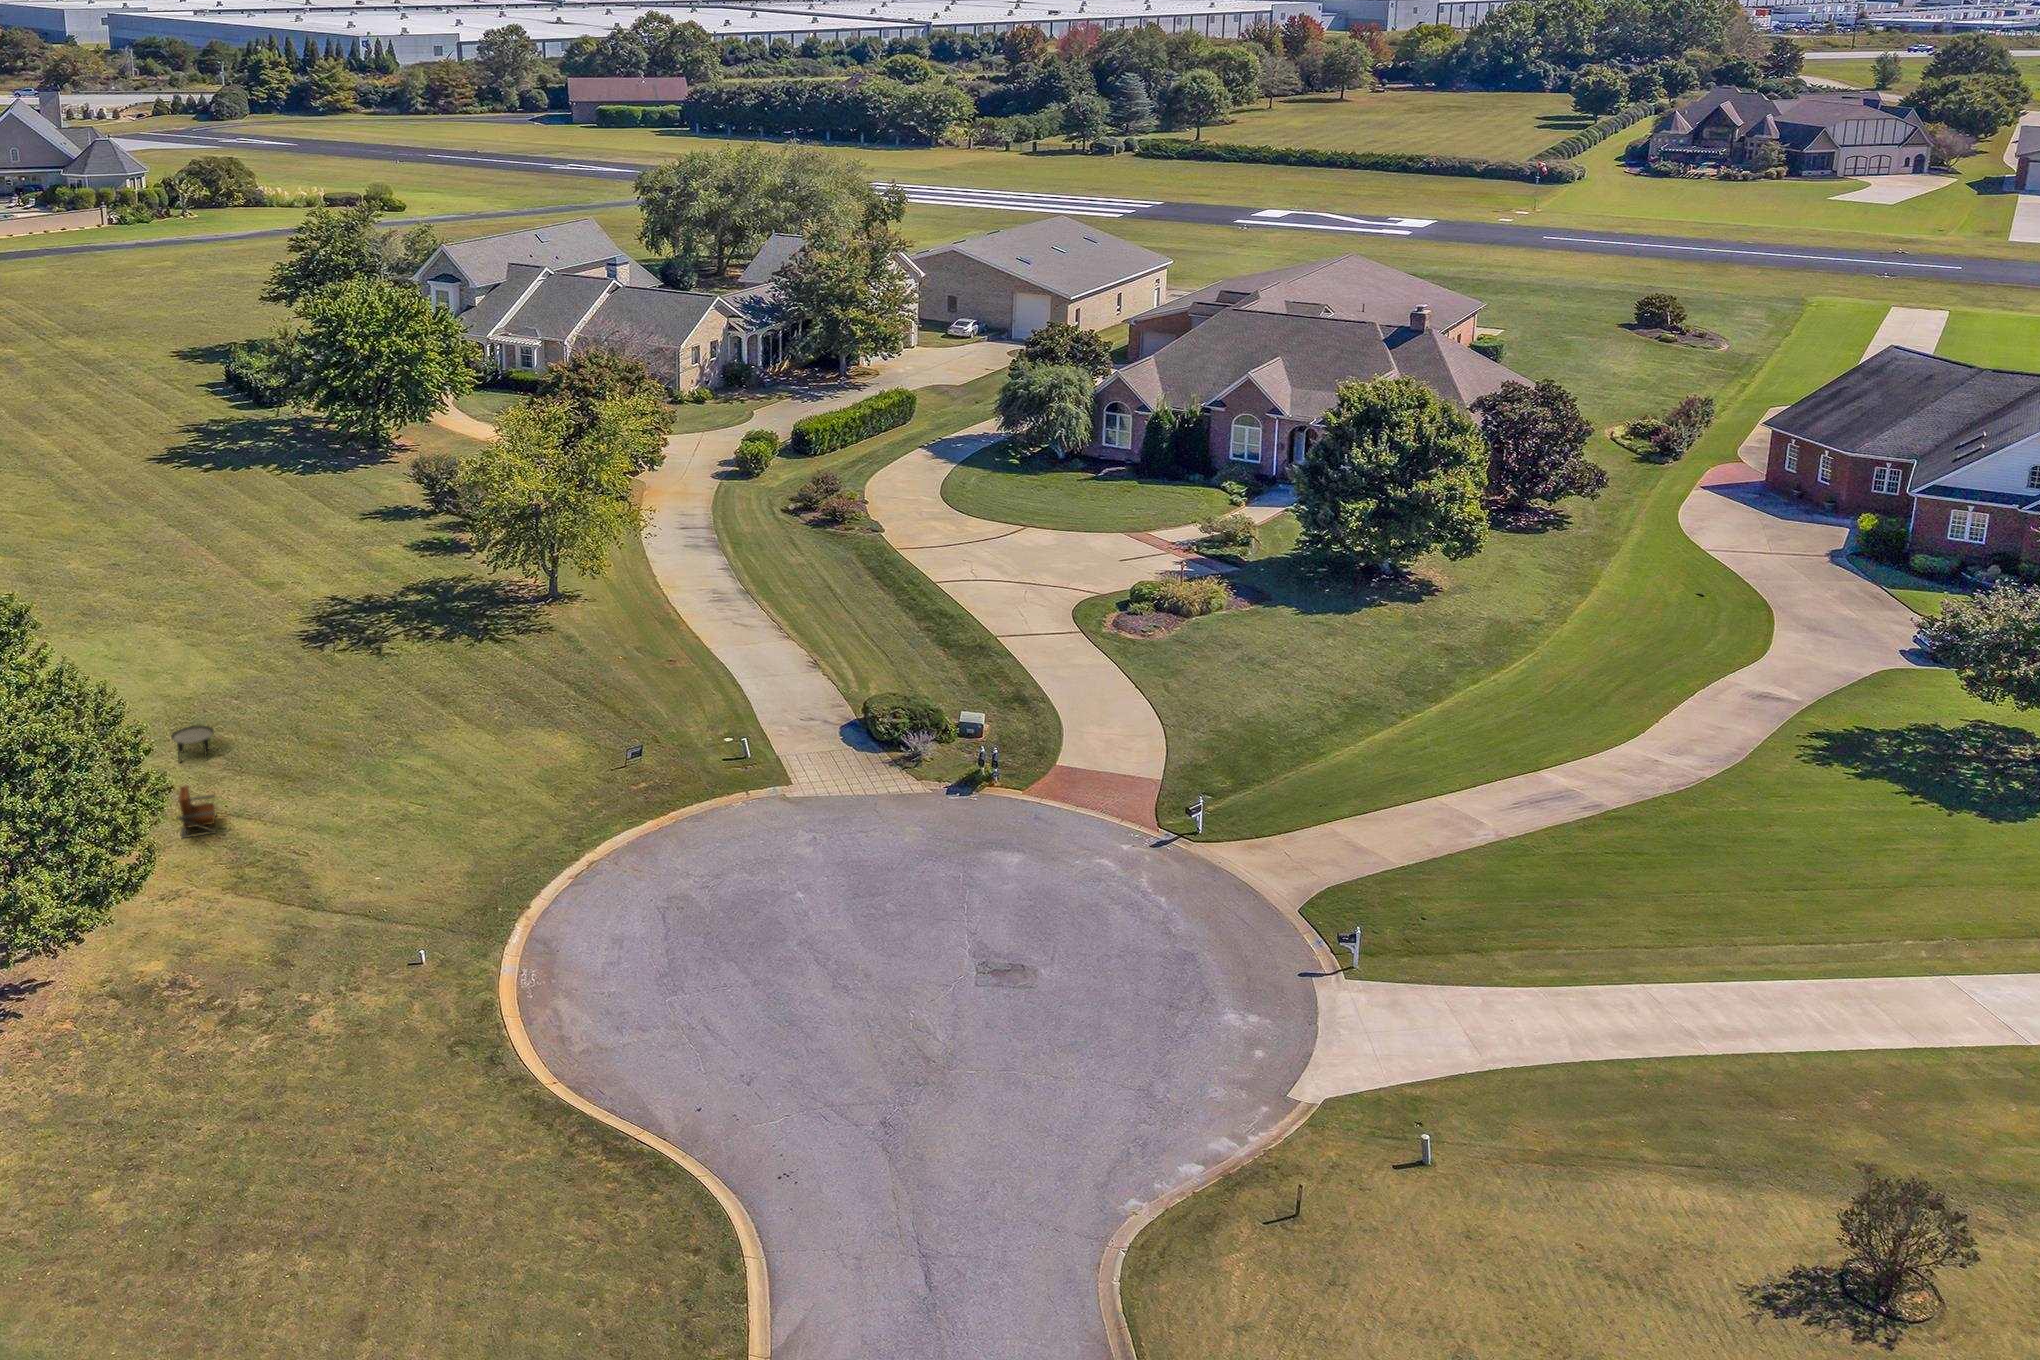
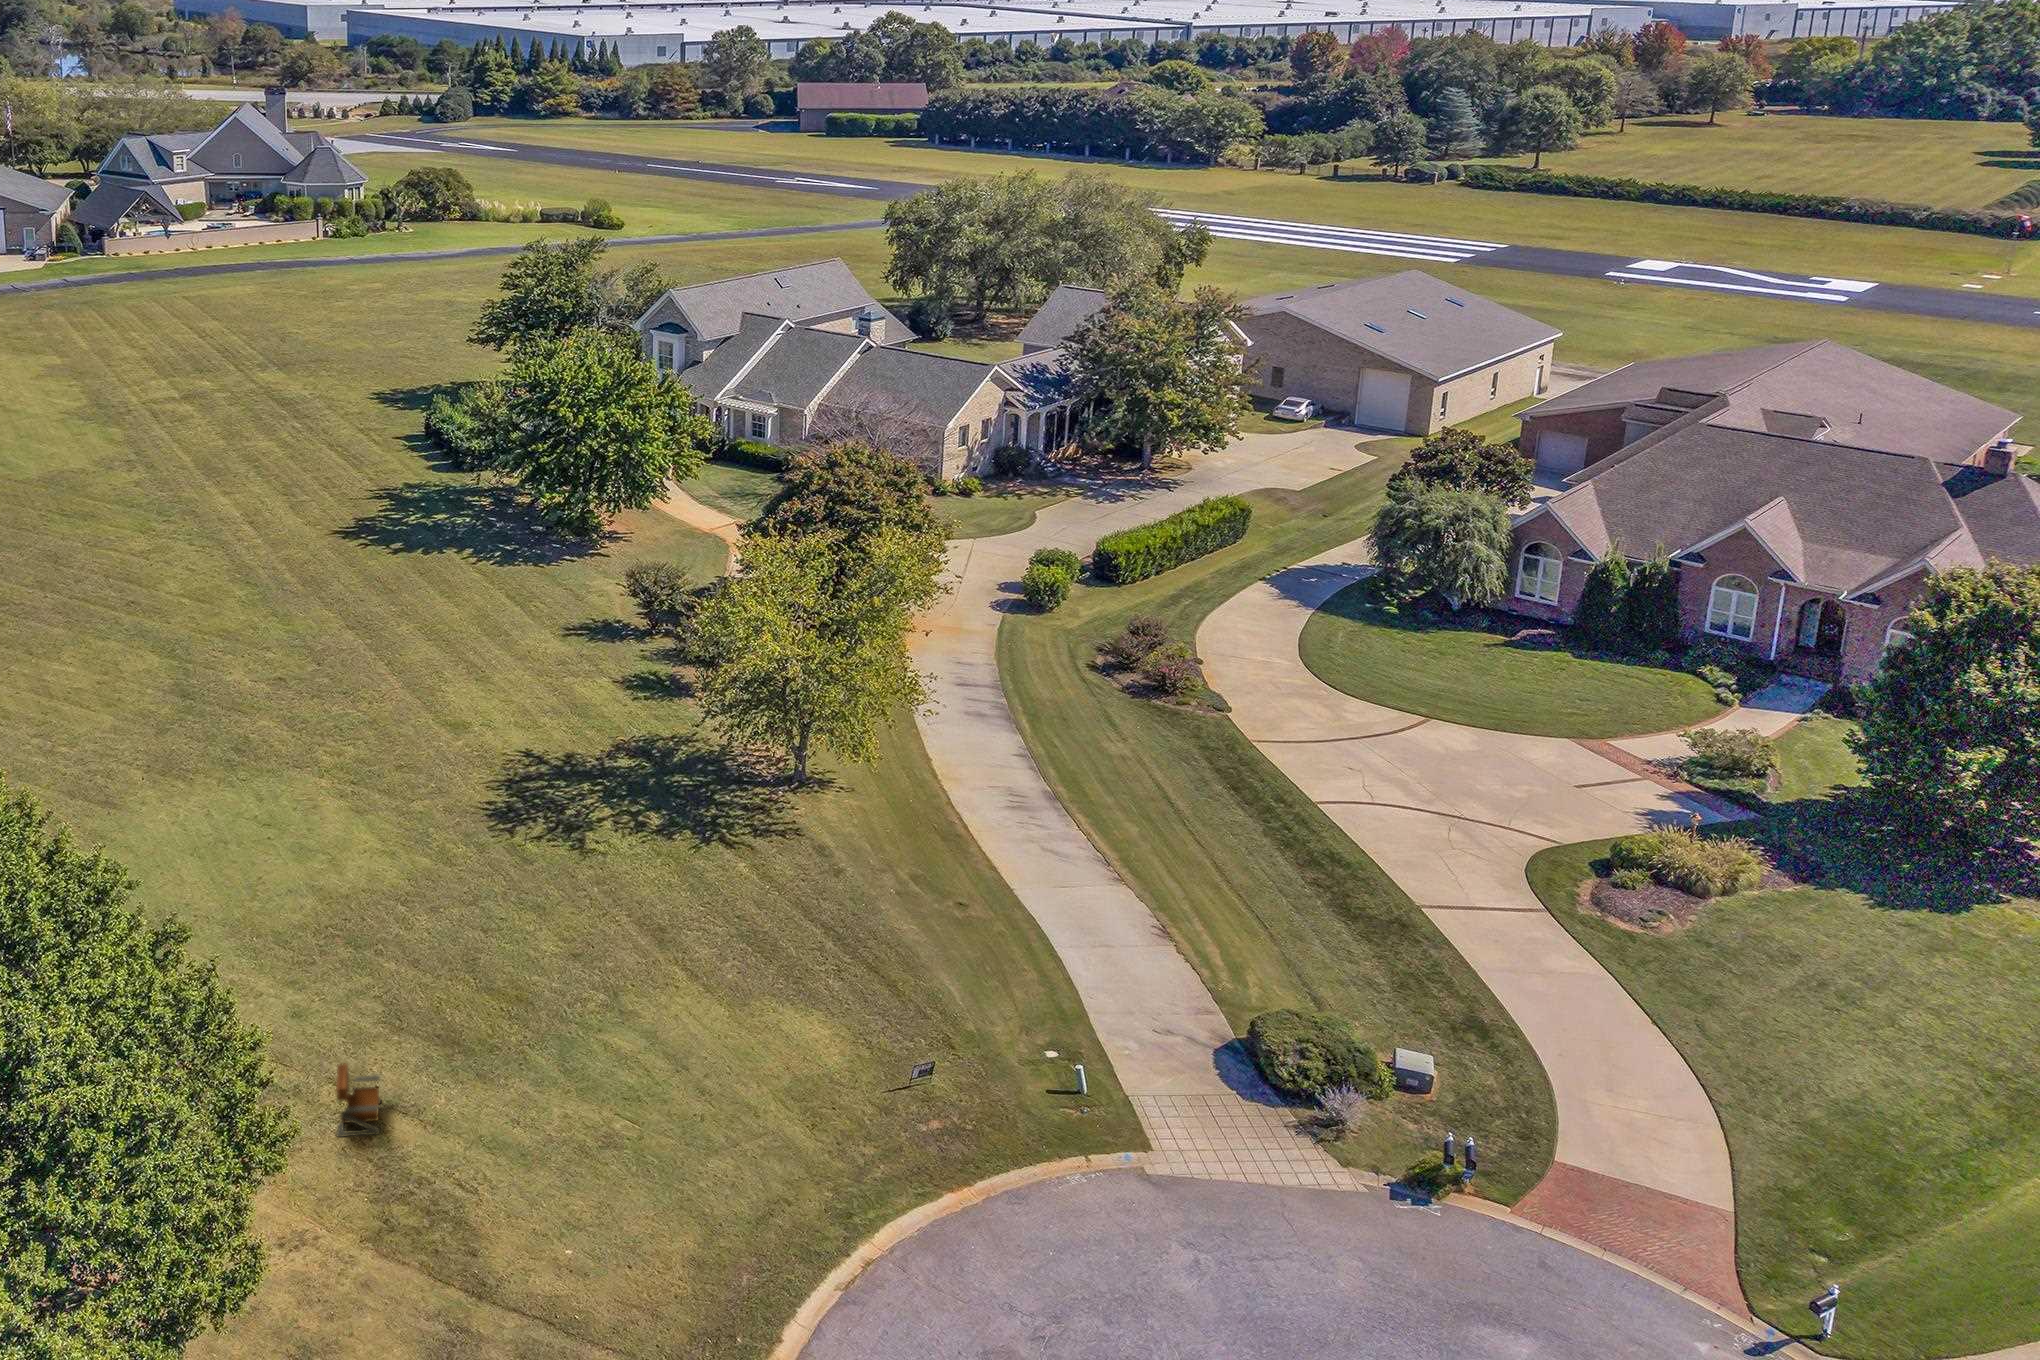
round table: present [171,725,214,762] -> none [330,953,381,1004]

